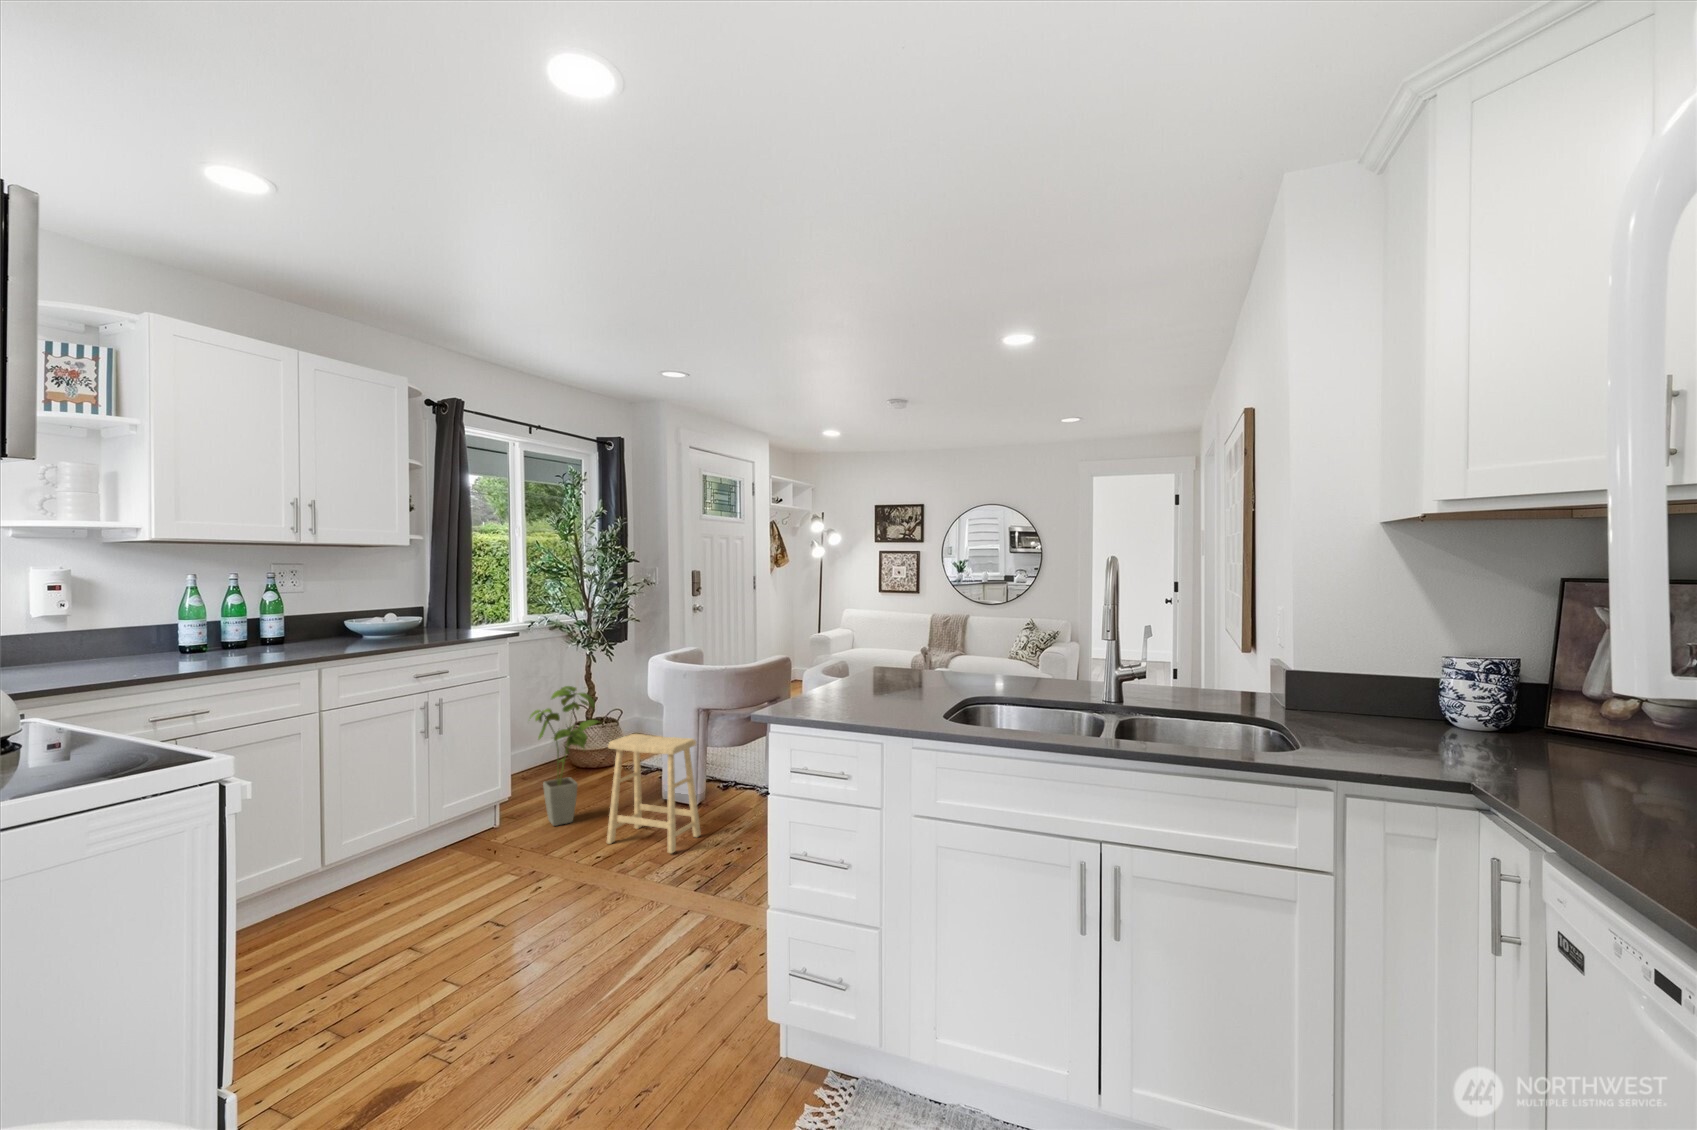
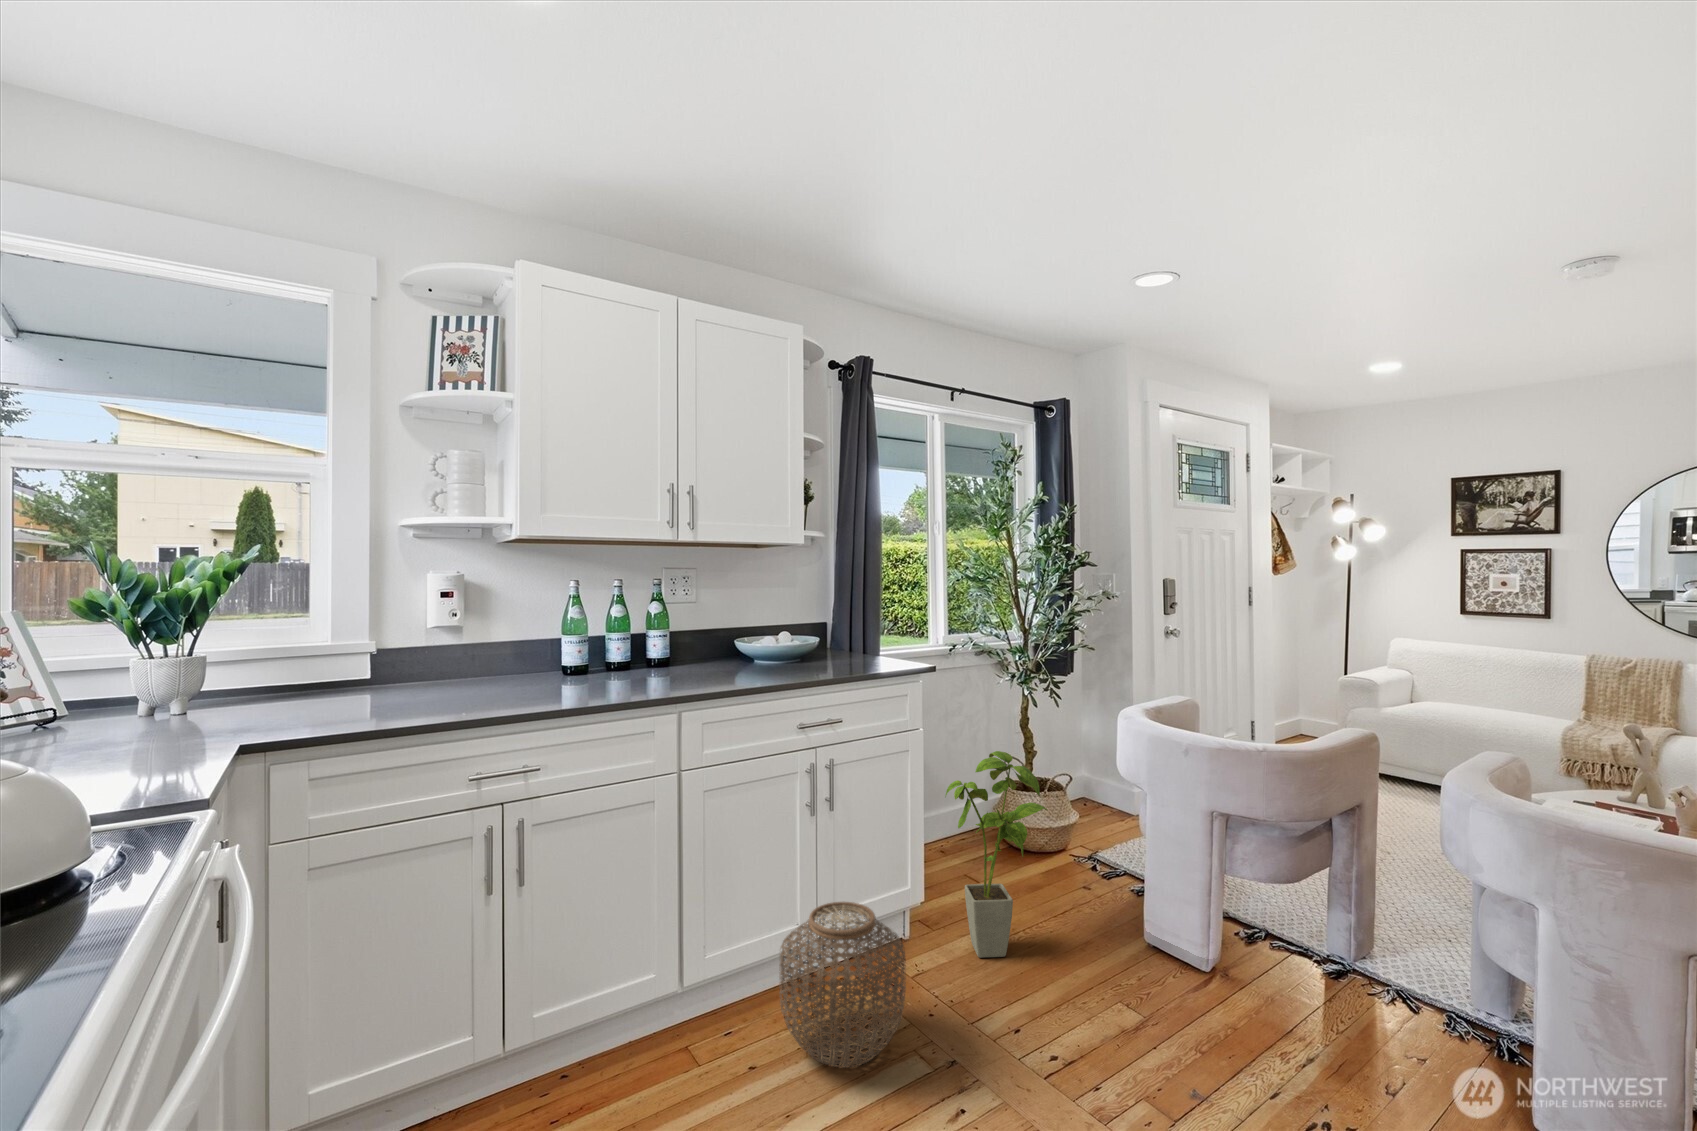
footstool: present [607,734,701,853] -> none [1059,846,1226,1094]
woven basket: none [407,790,503,893] -> present [780,902,906,1068]

